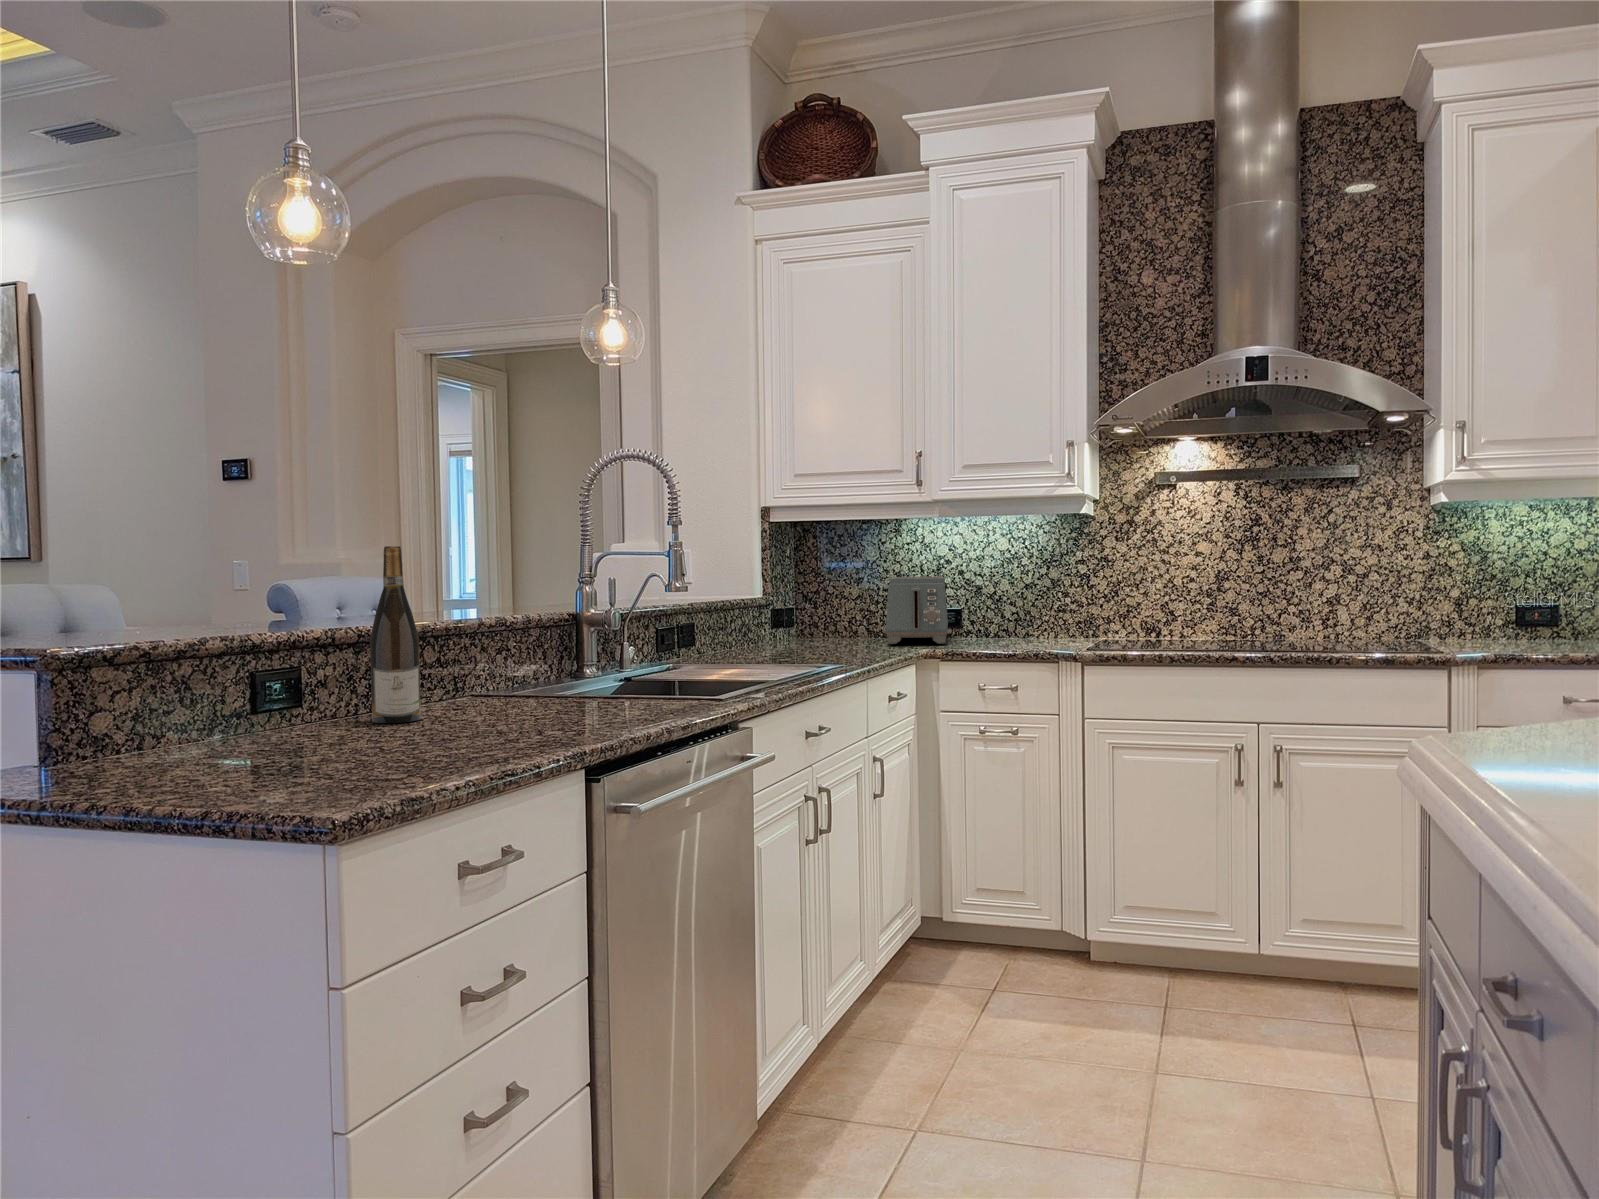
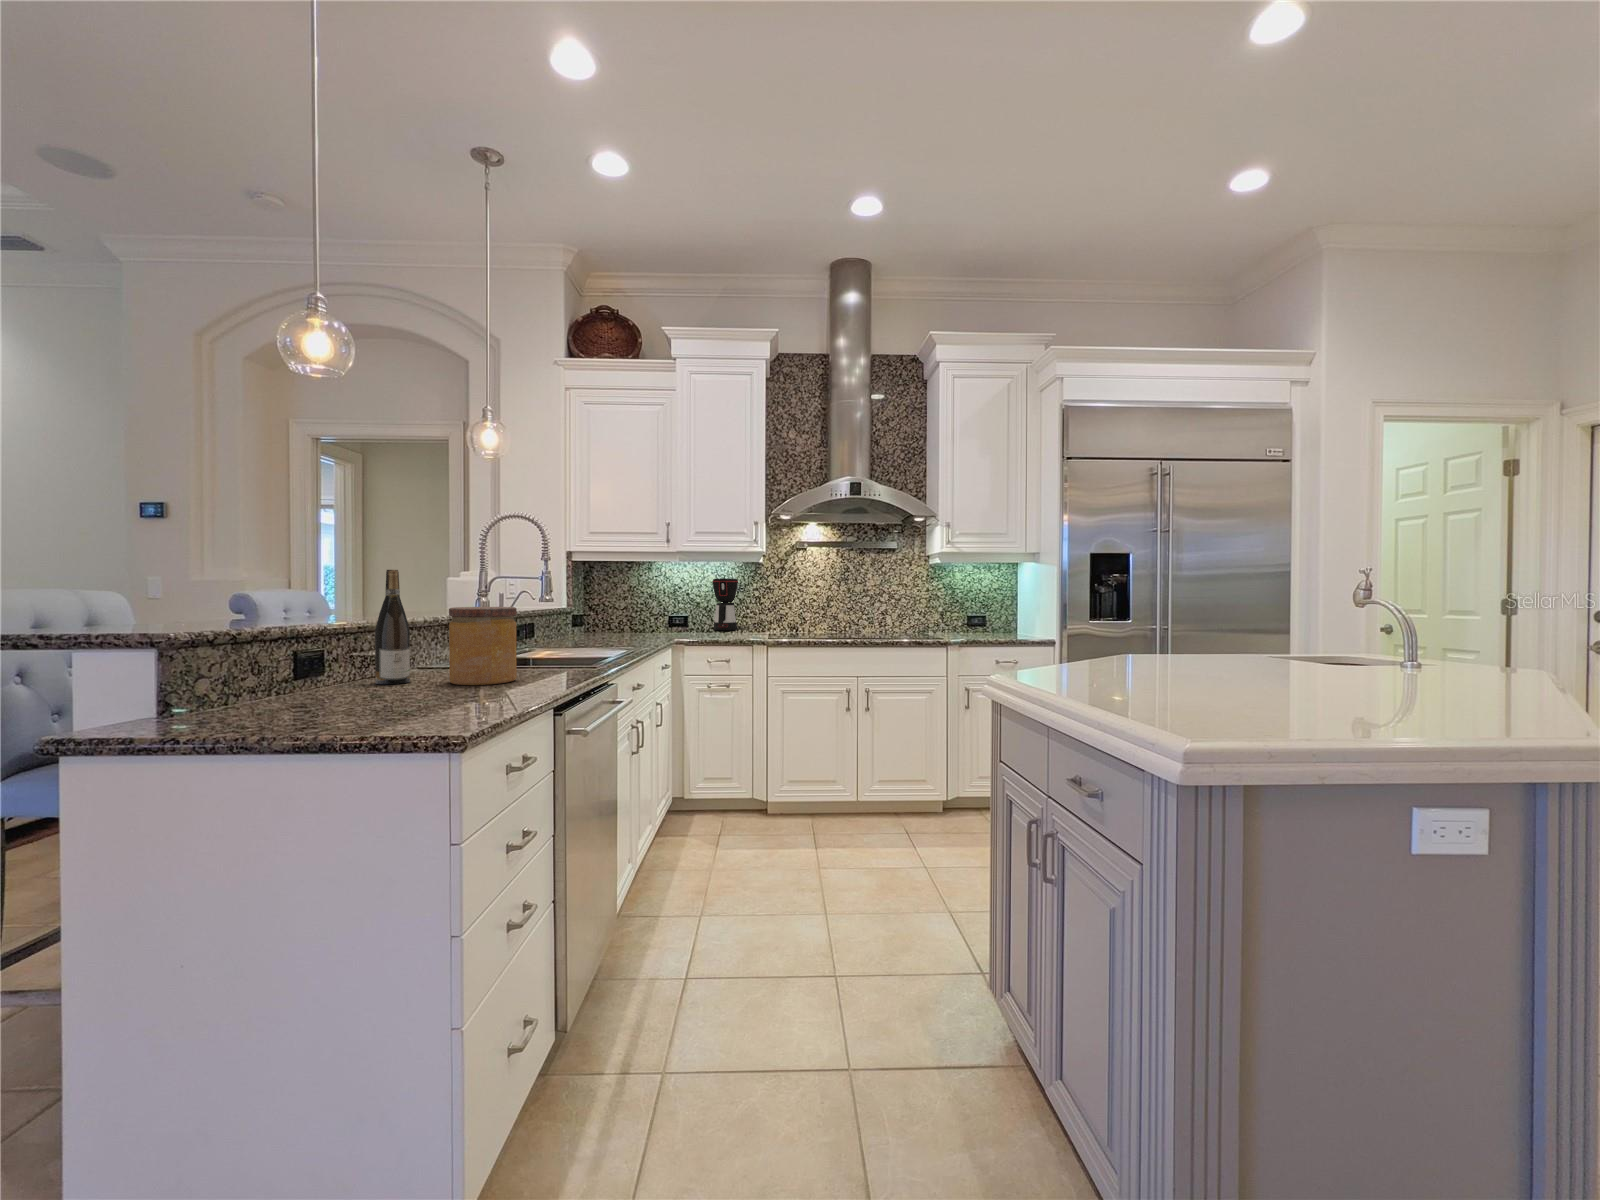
coffee maker: none [1001,543,1049,634] -> present [712,578,738,630]
toaster: present [886,576,948,644] -> none [647,597,686,637]
jar: none [461,602,566,731] -> present [449,607,517,685]

